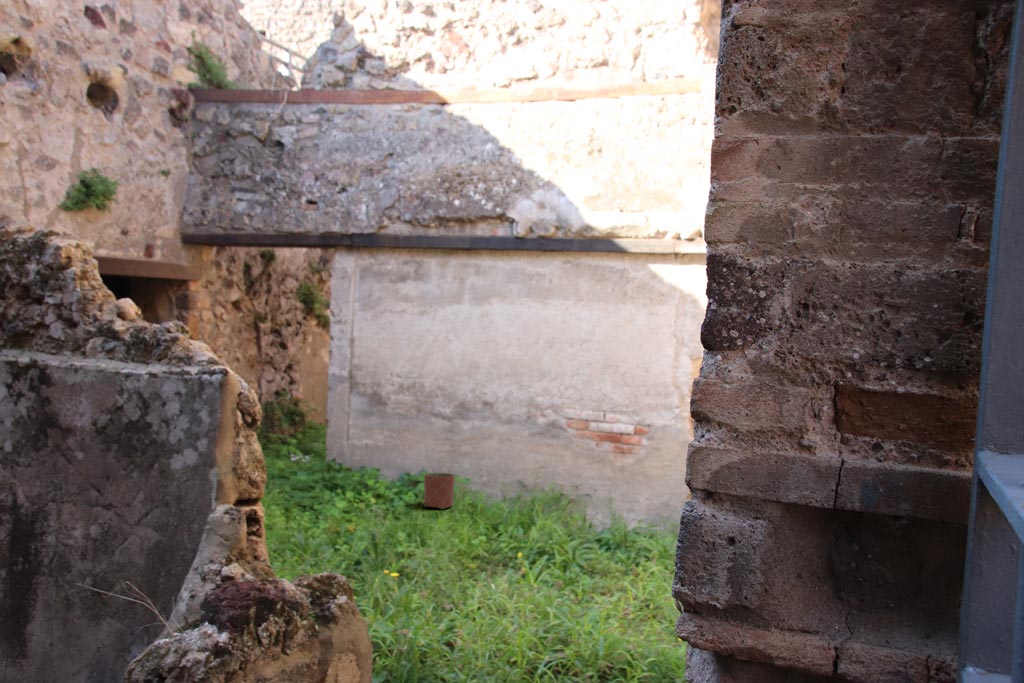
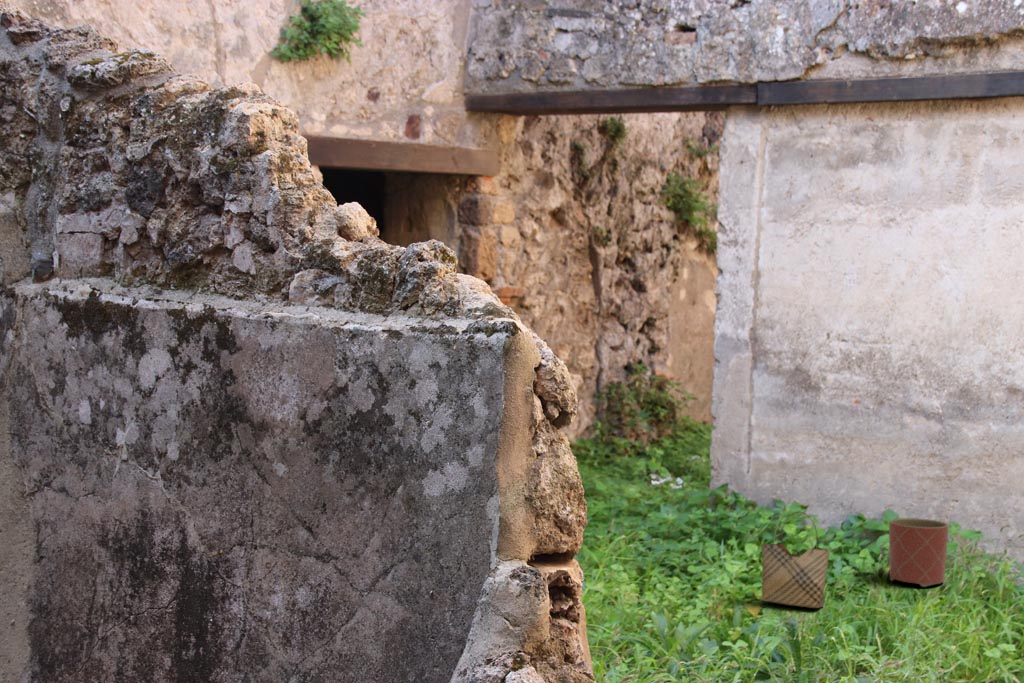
woven basket: none [355,471,393,524] -> present [761,512,830,608]

